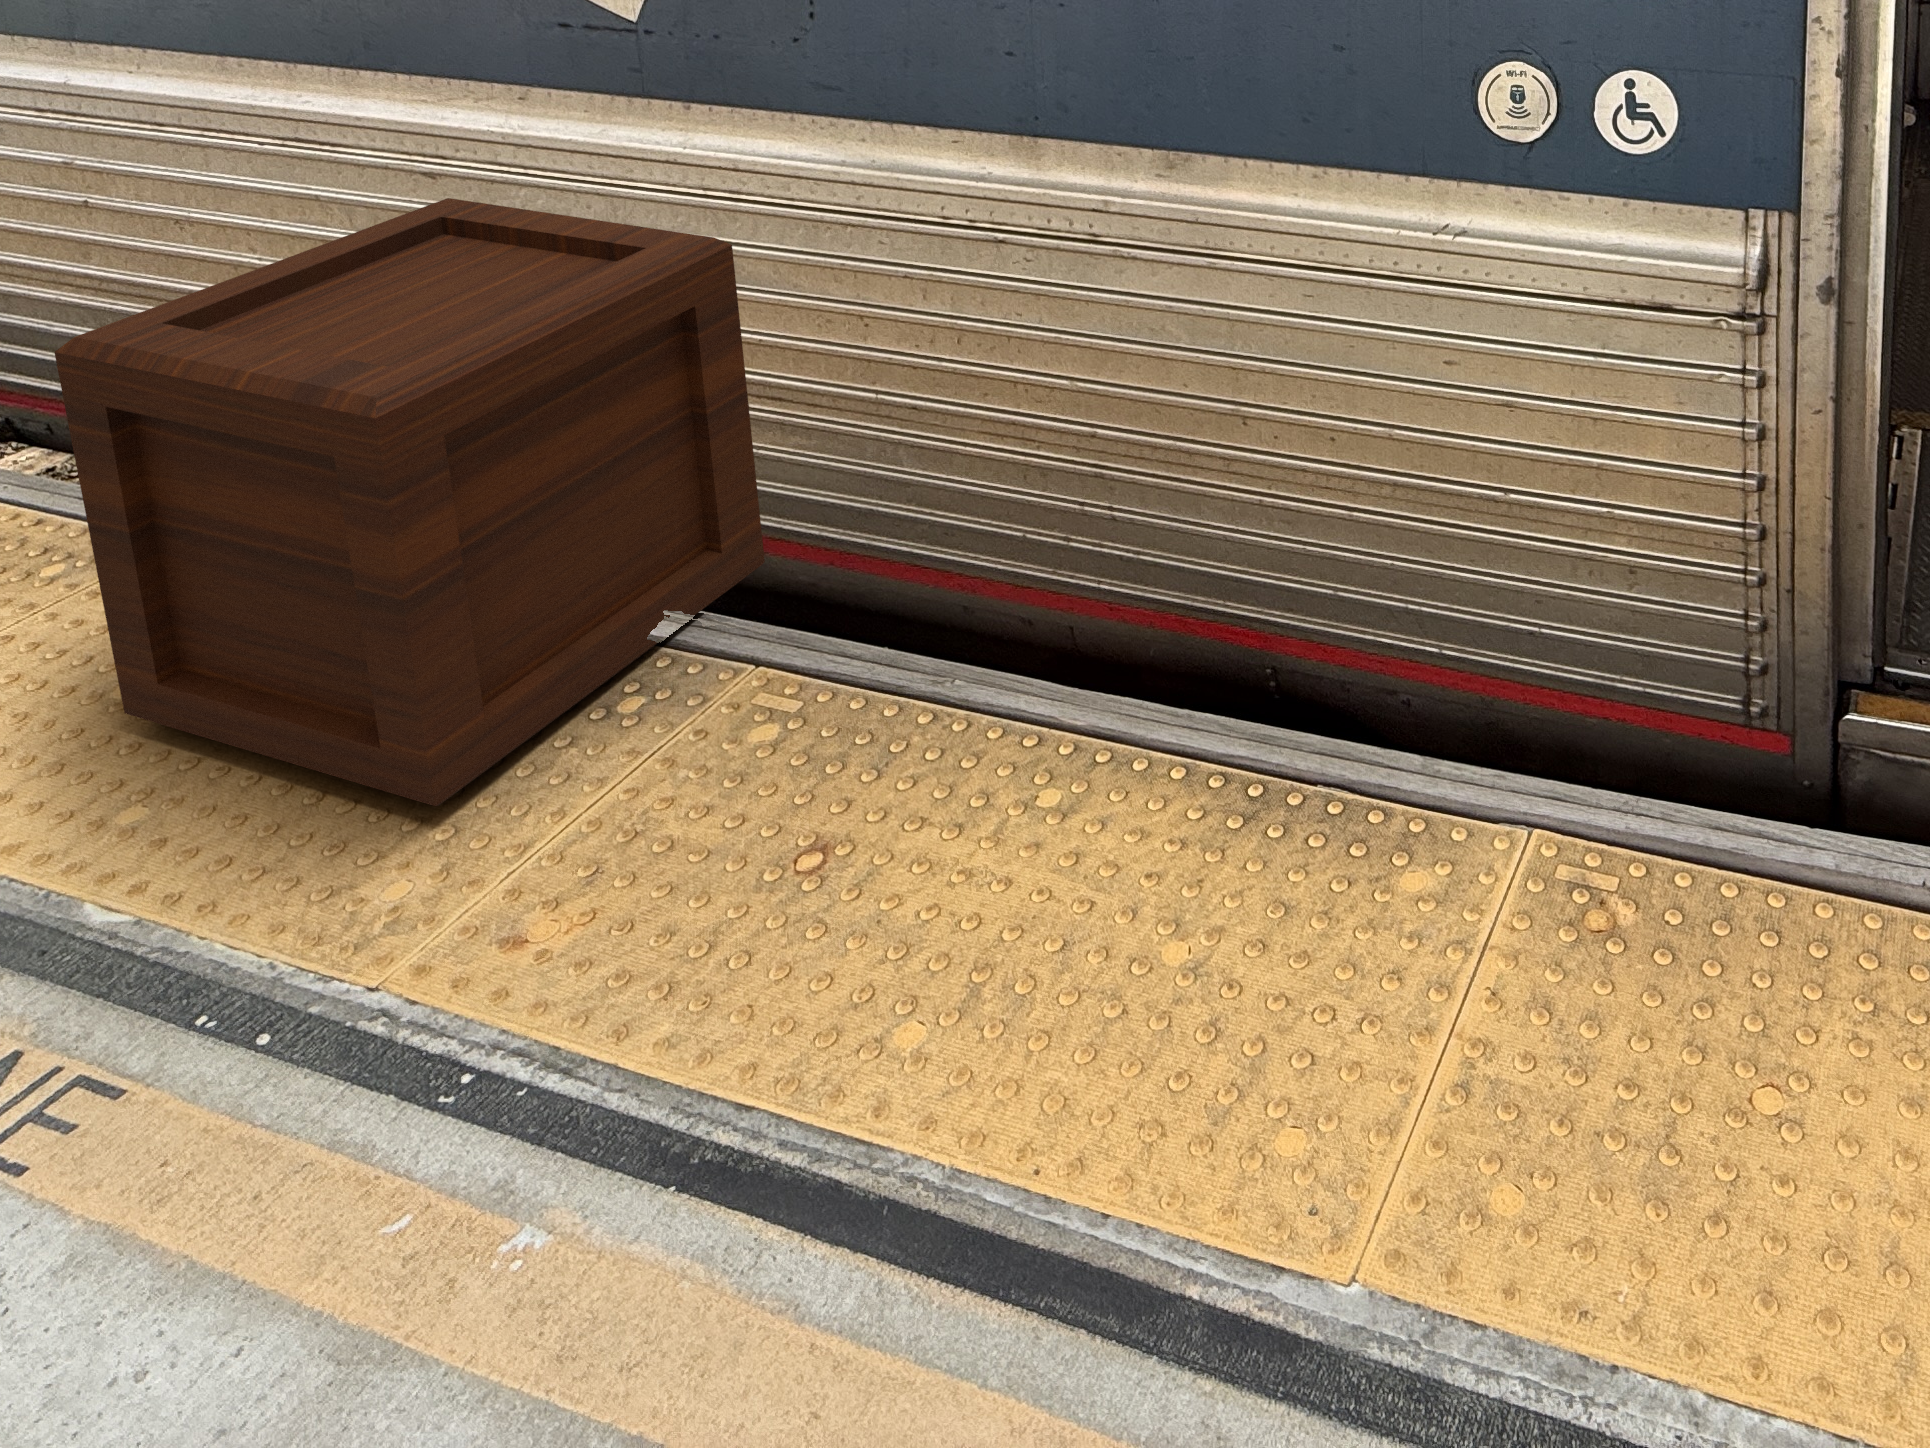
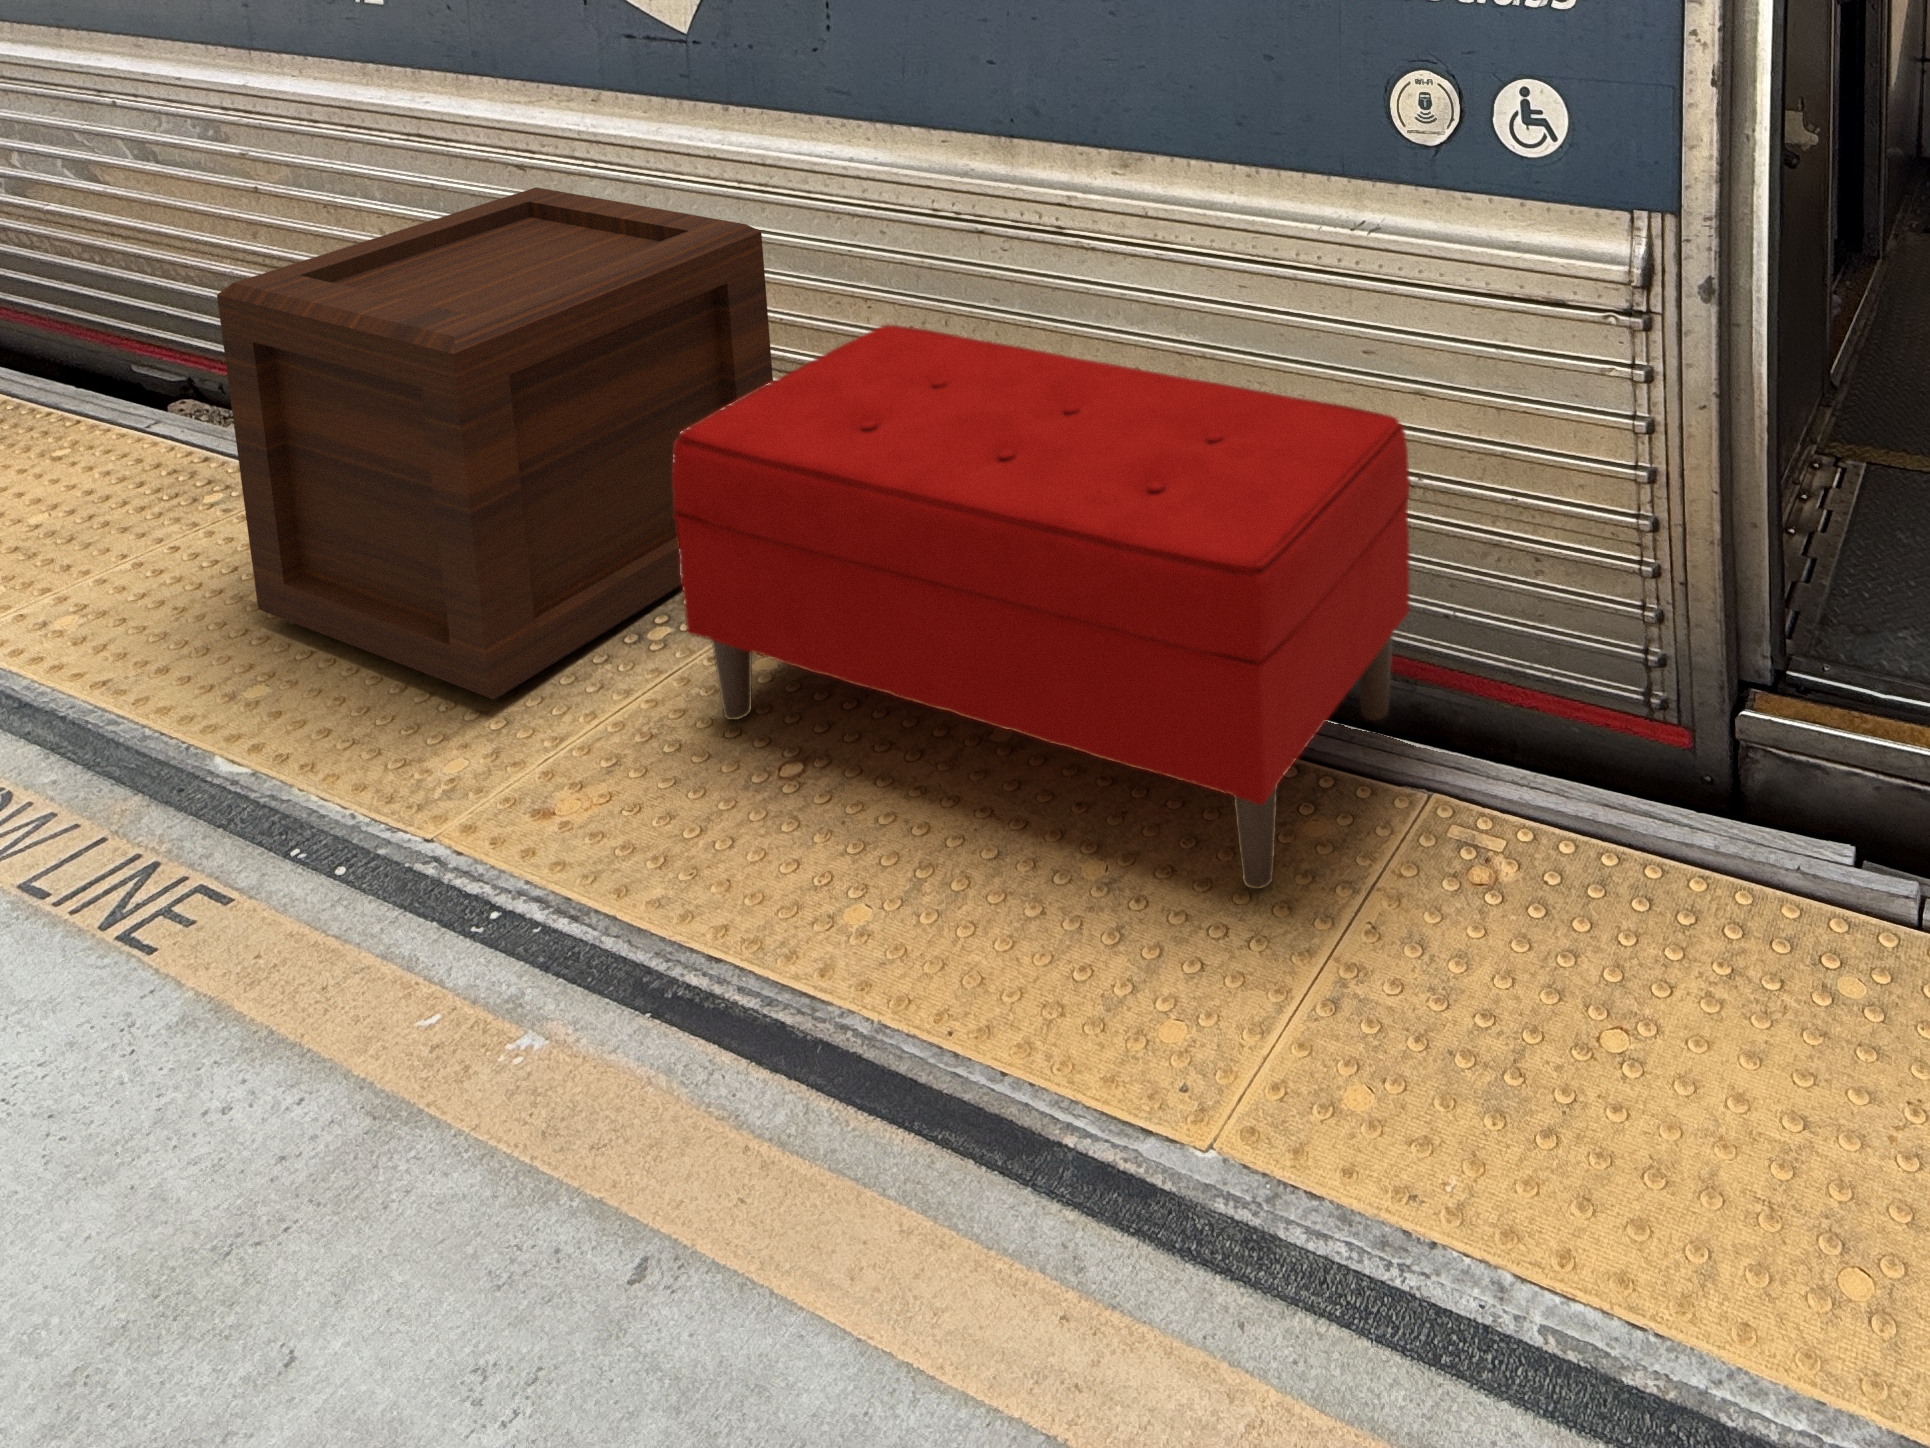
bench: none [656,347,1498,964] -> present [673,325,1410,889]

